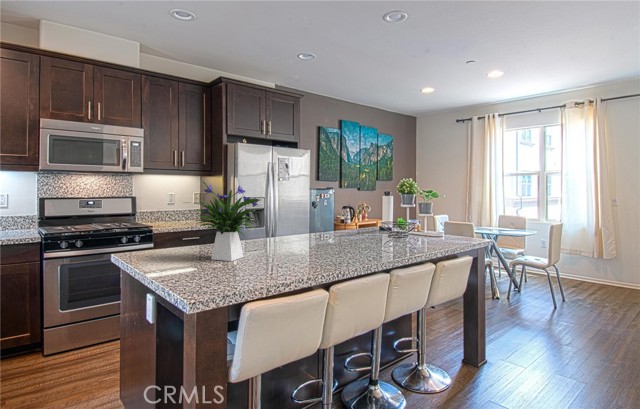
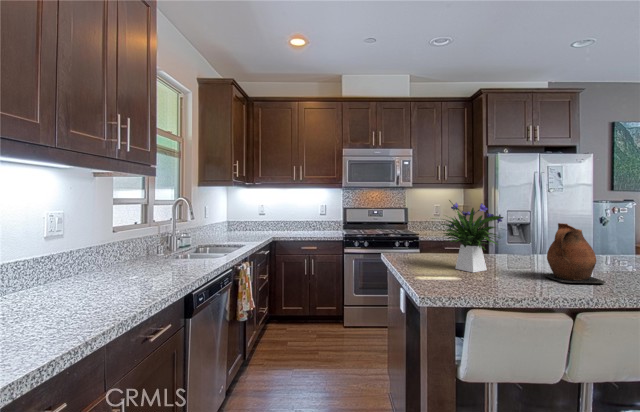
ceramic pitcher: none [292,205,341,259] -> present [544,223,606,284]

